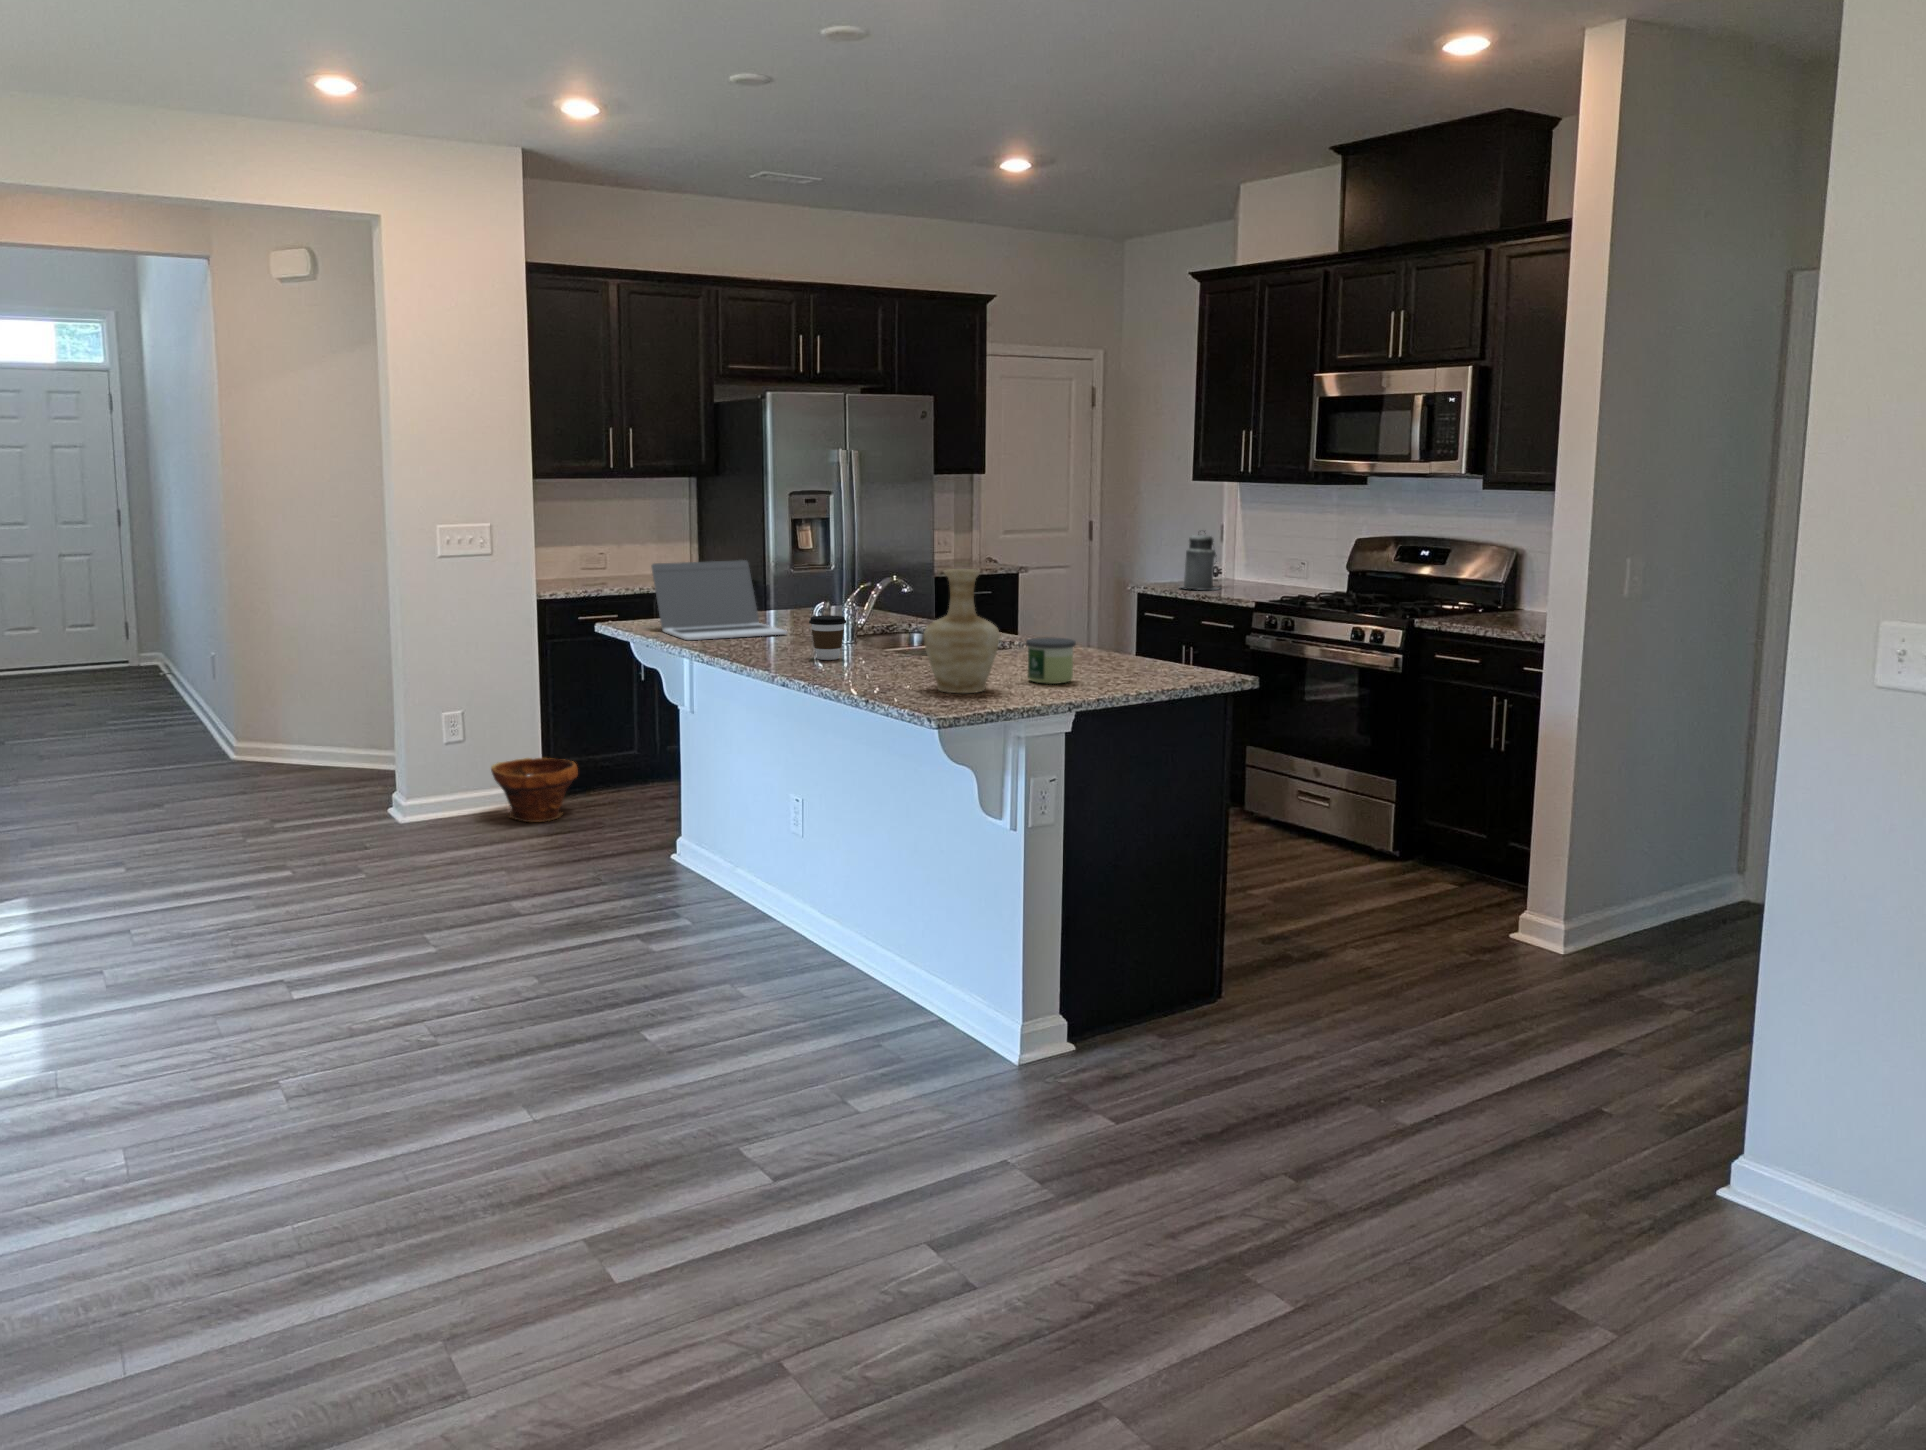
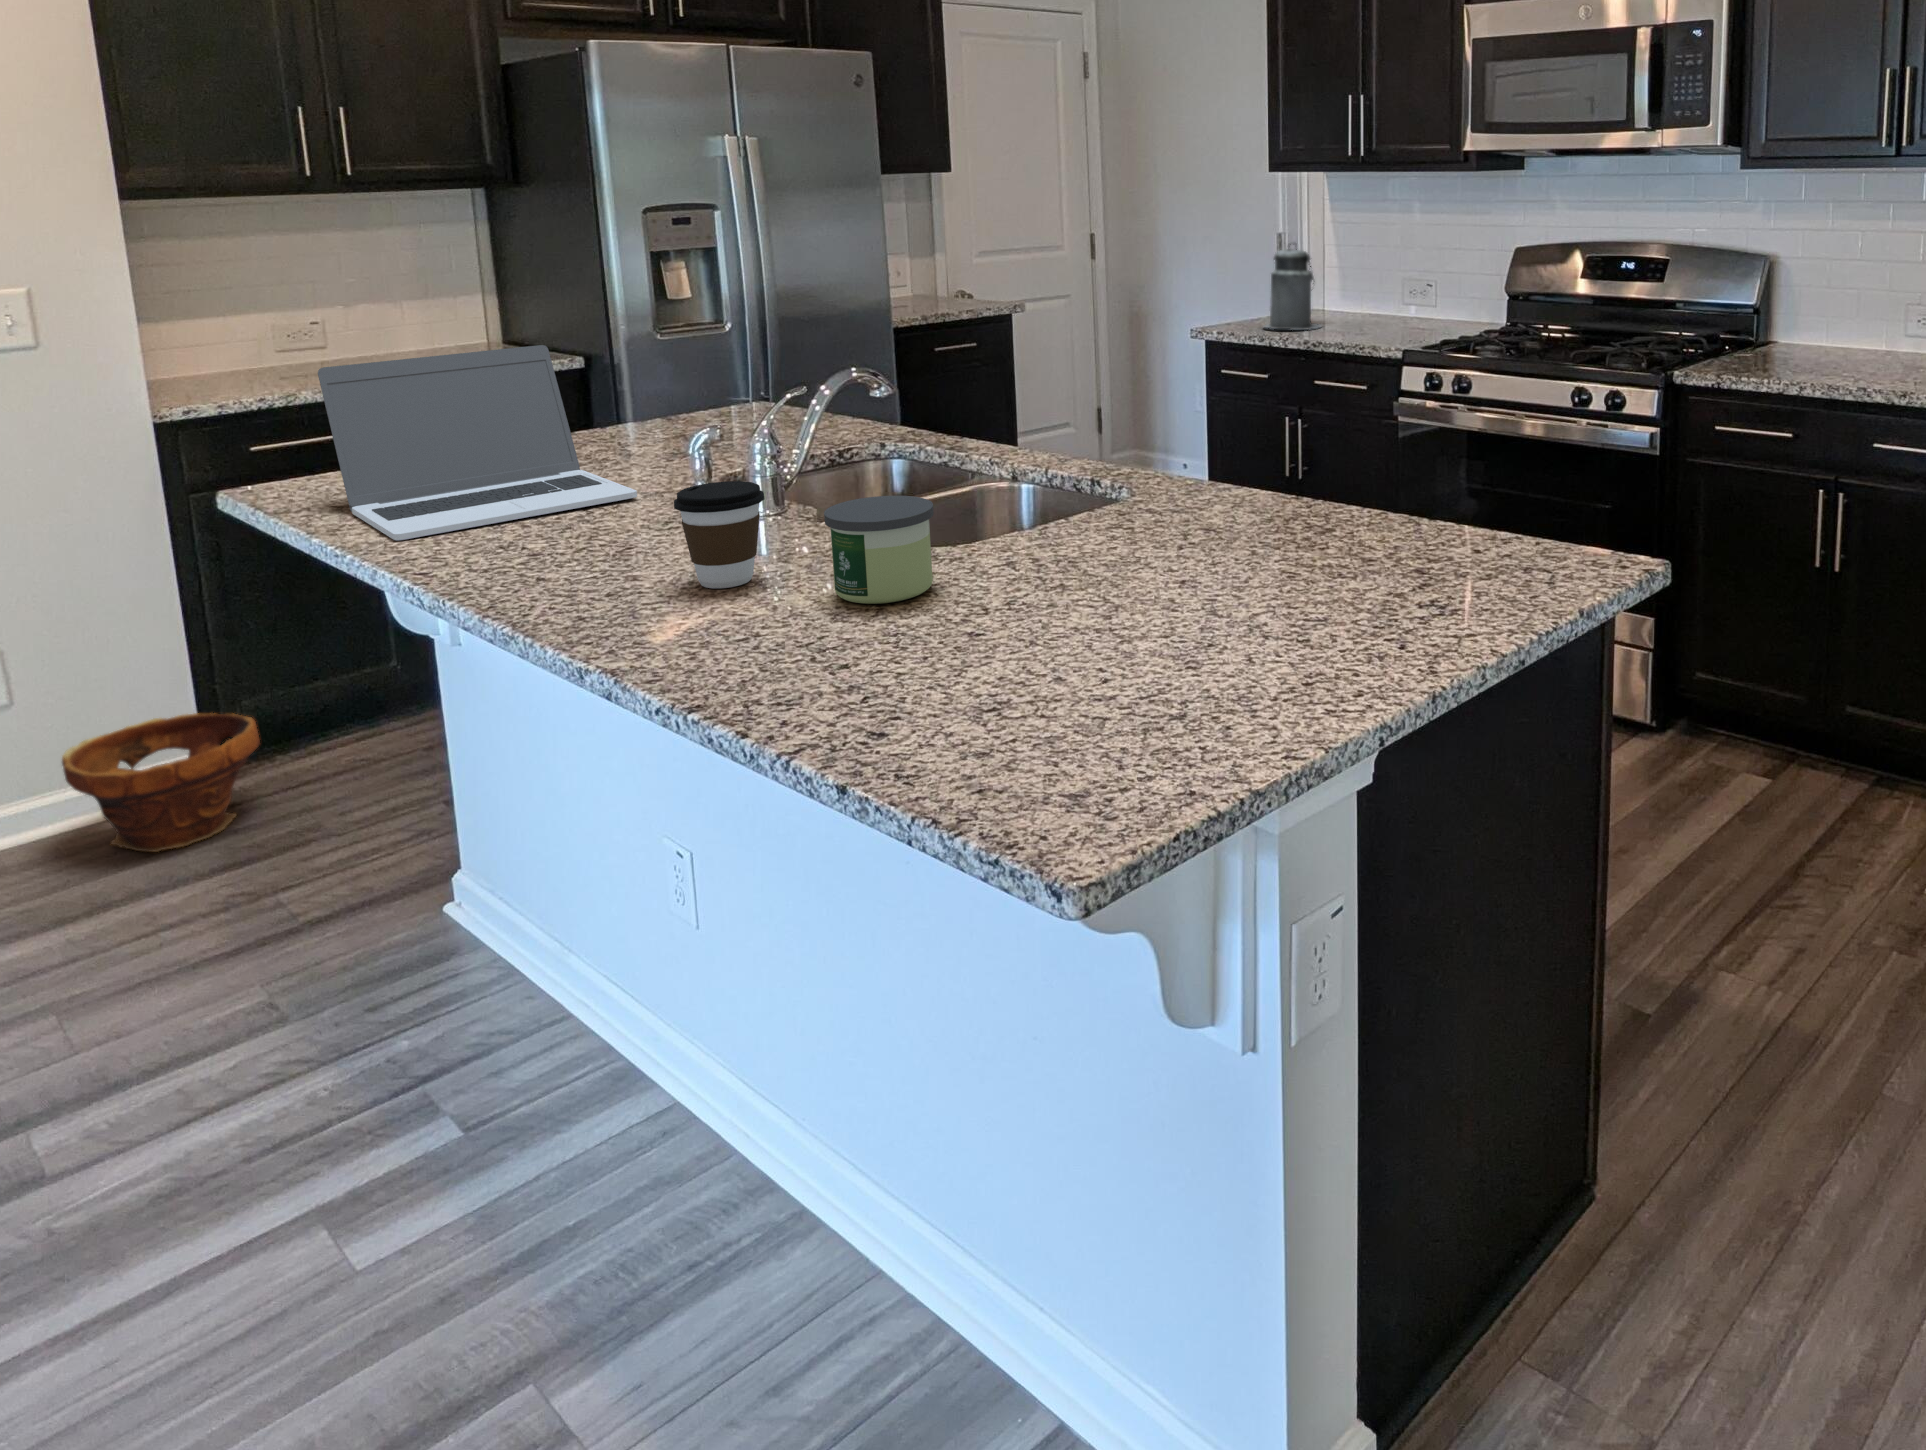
vase: present [924,569,1000,693] -> none [982,386,1179,716]
candle: present [1026,637,1076,684] -> present [824,496,934,604]

